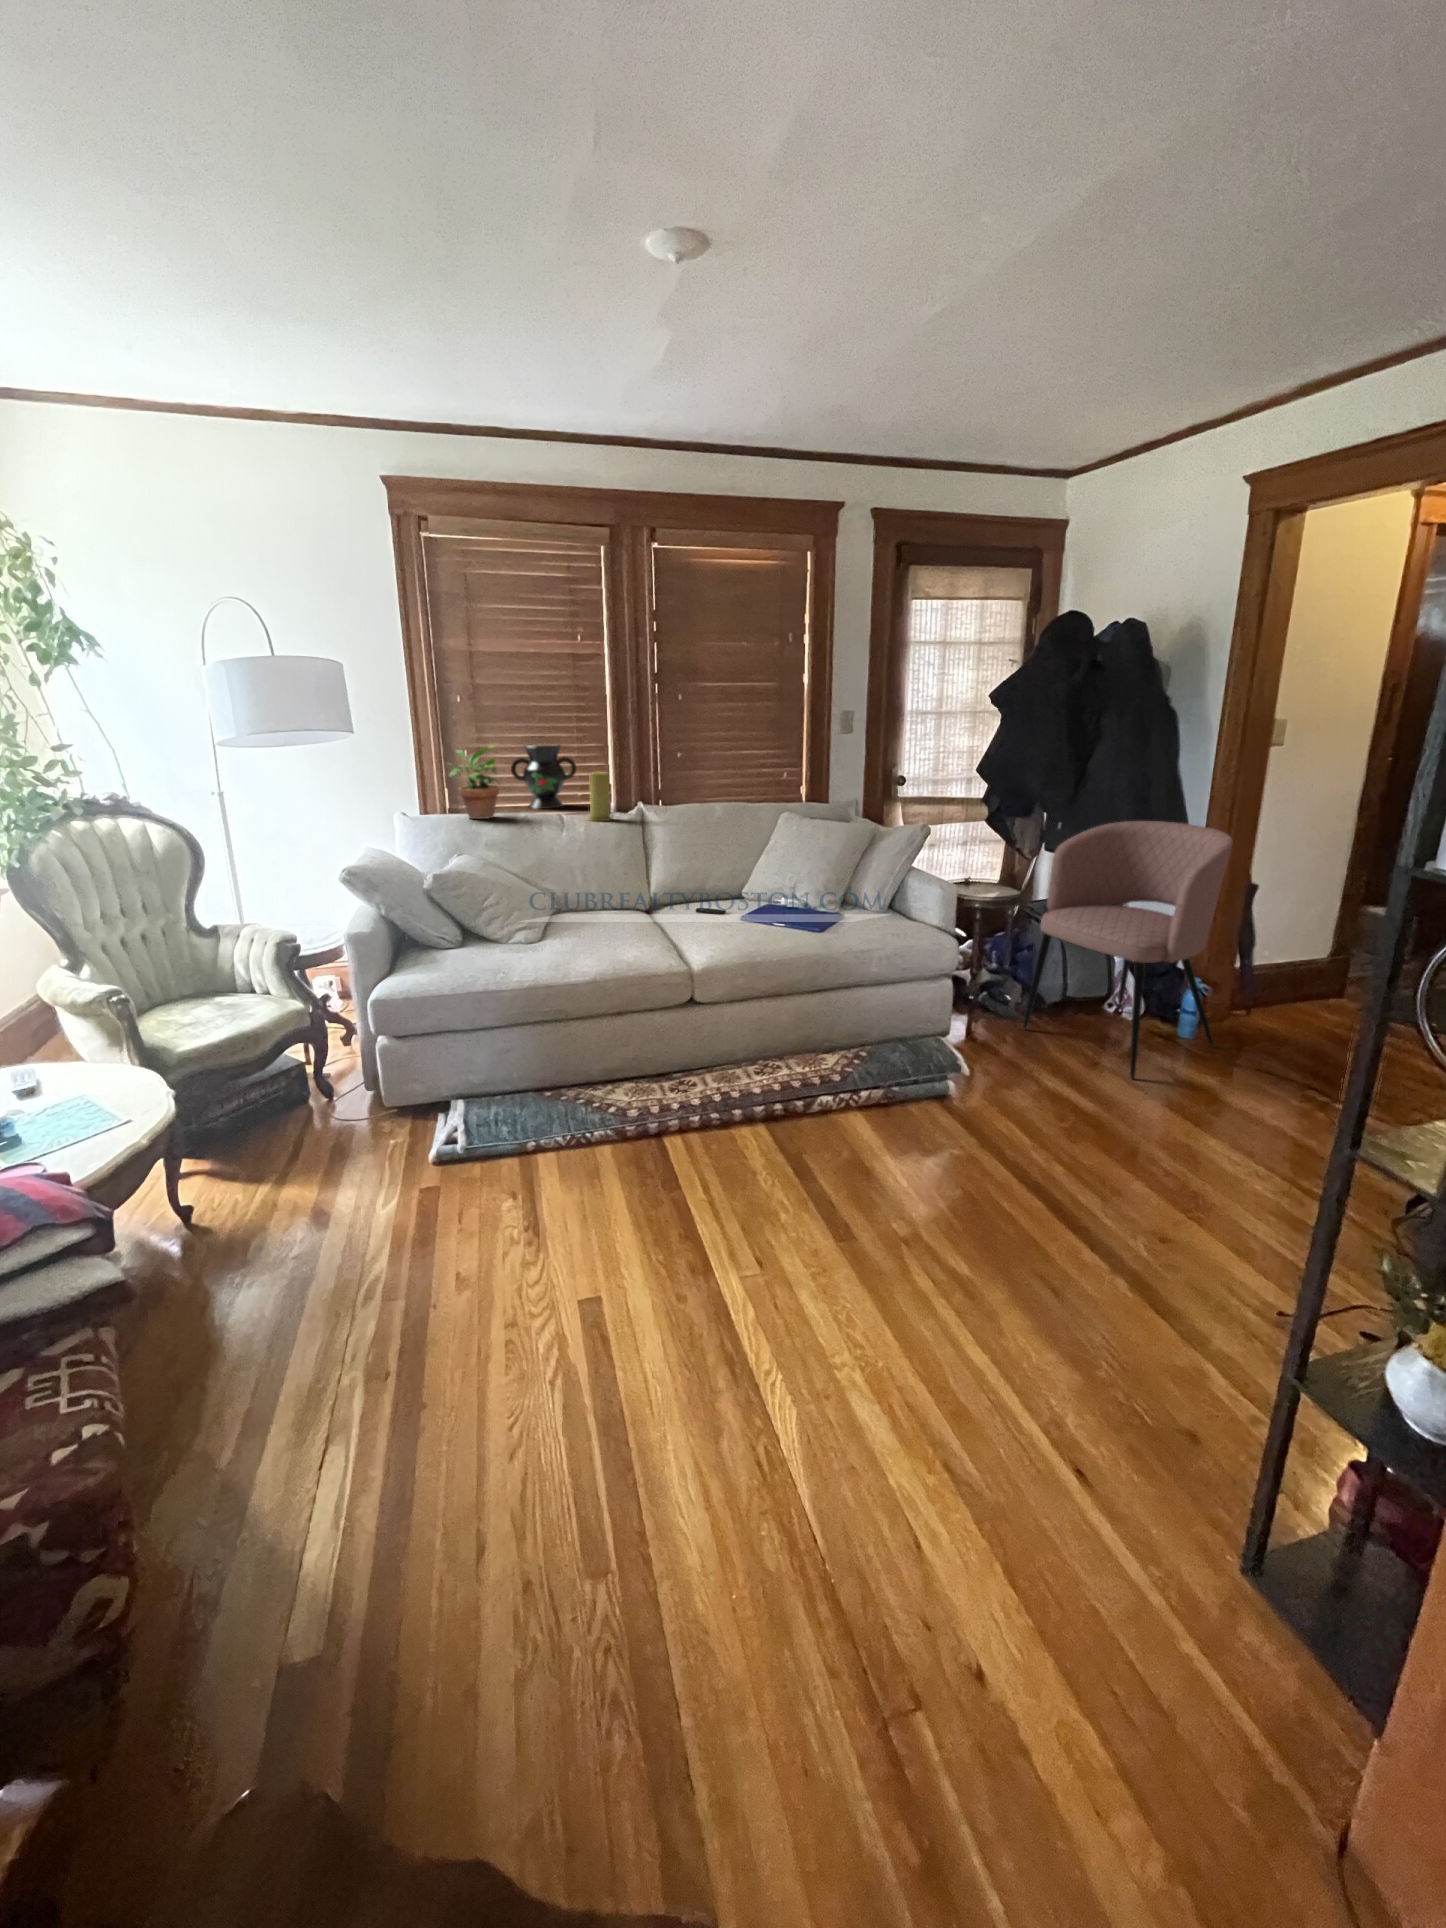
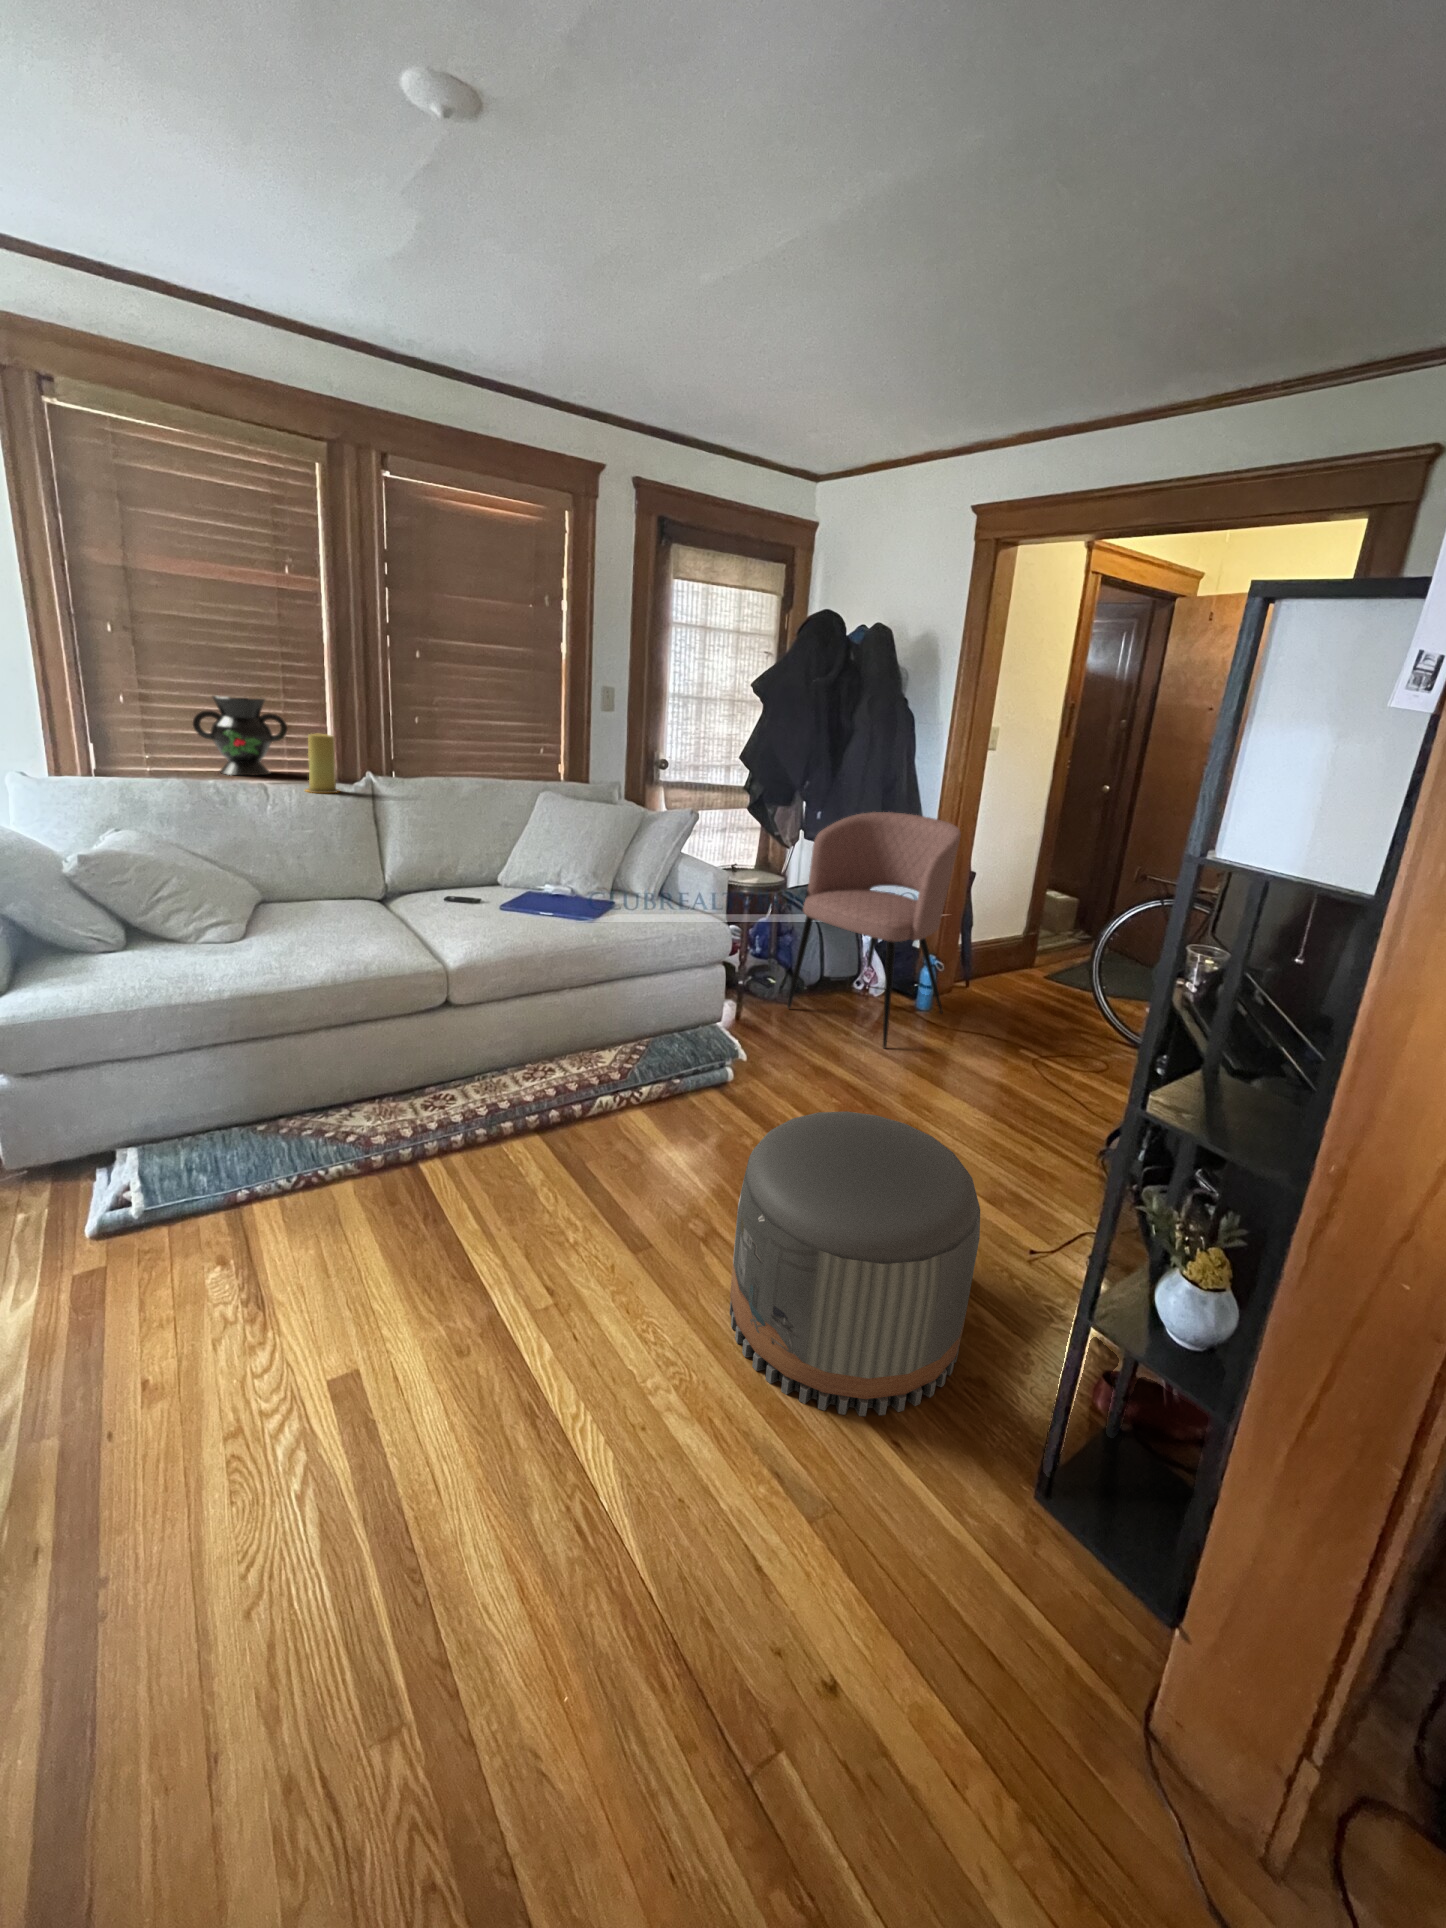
potted plant: present [449,746,499,819] -> none [94,691,181,784]
pouf: none [922,1130,1195,1445] -> present [730,1112,980,1416]

